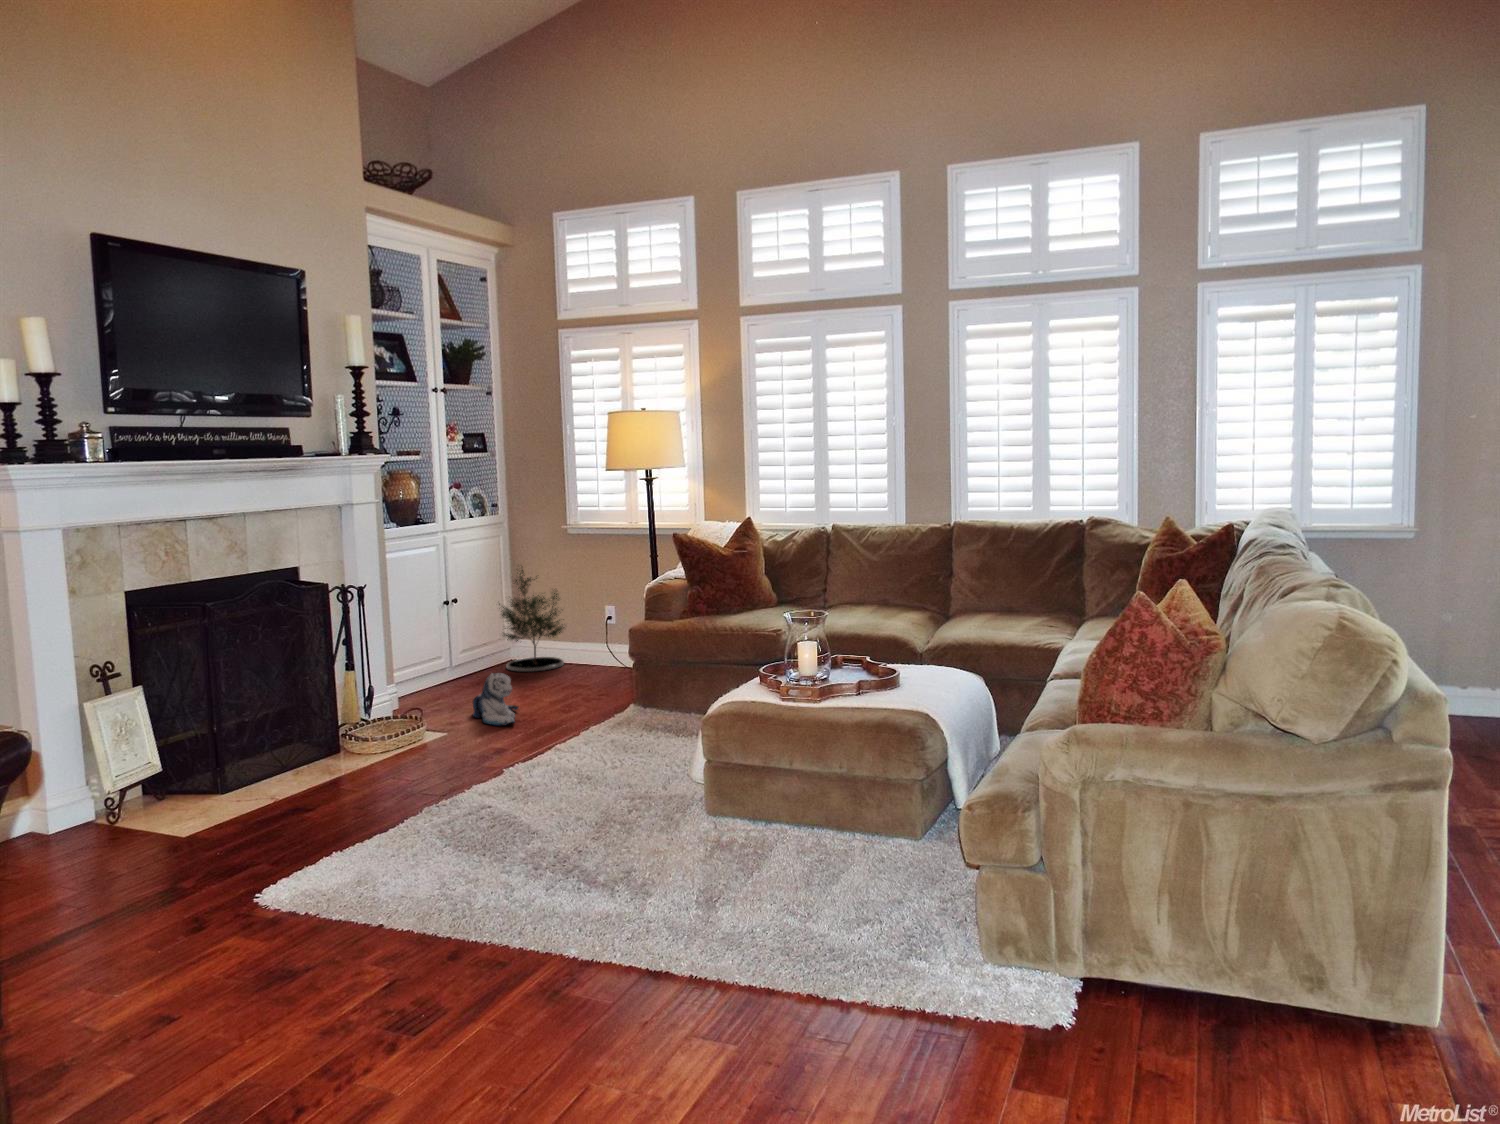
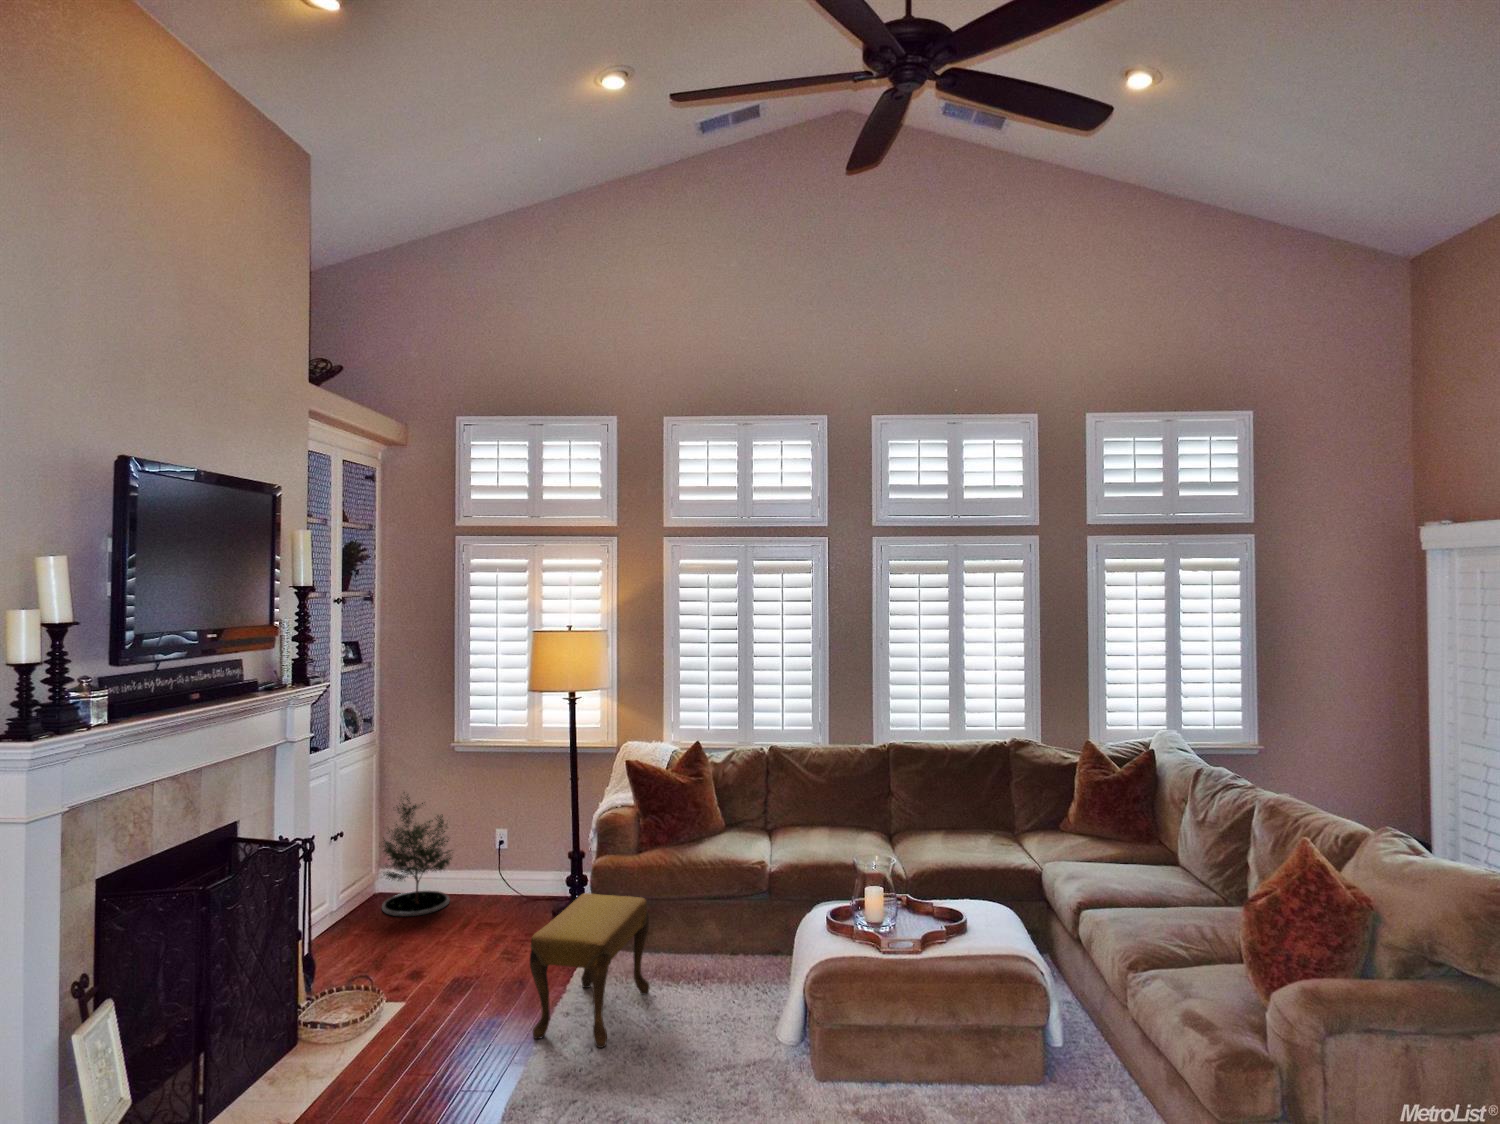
footstool: none [548,636,672,749] -> present [530,893,650,1048]
plush toy: present [473,673,518,726] -> none [395,947,464,1019]

